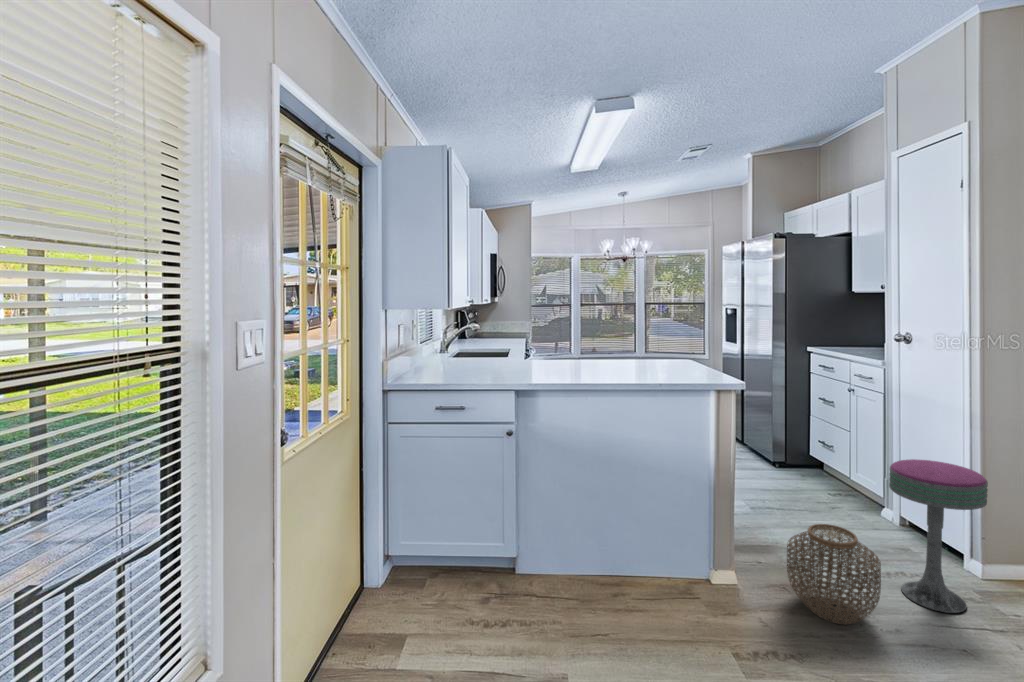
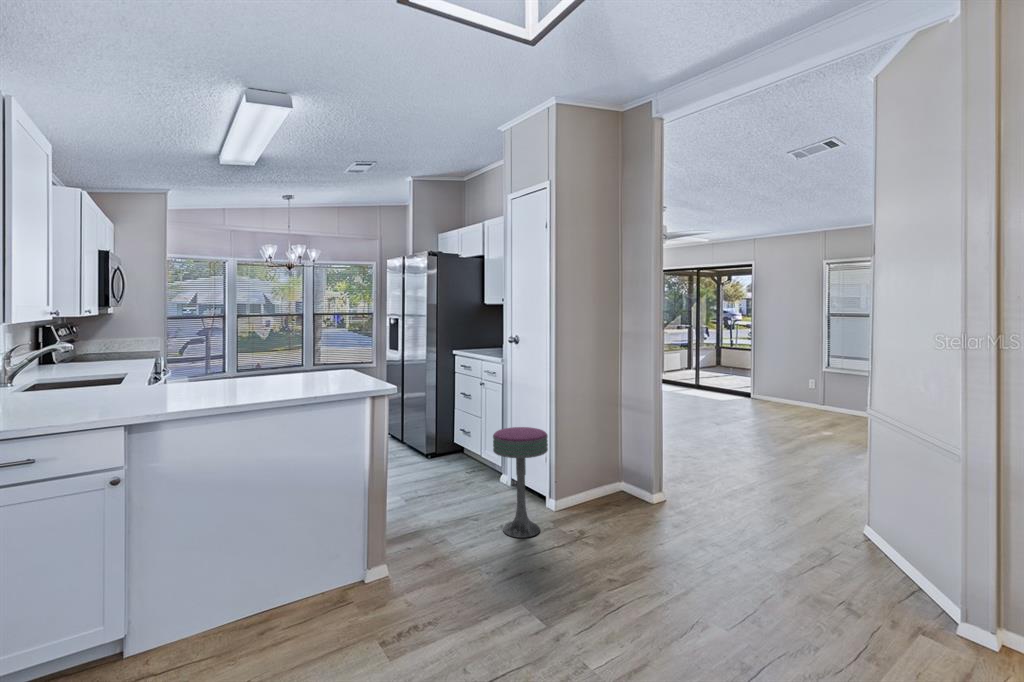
woven basket: present [787,524,881,624] -> none [419,486,484,565]

